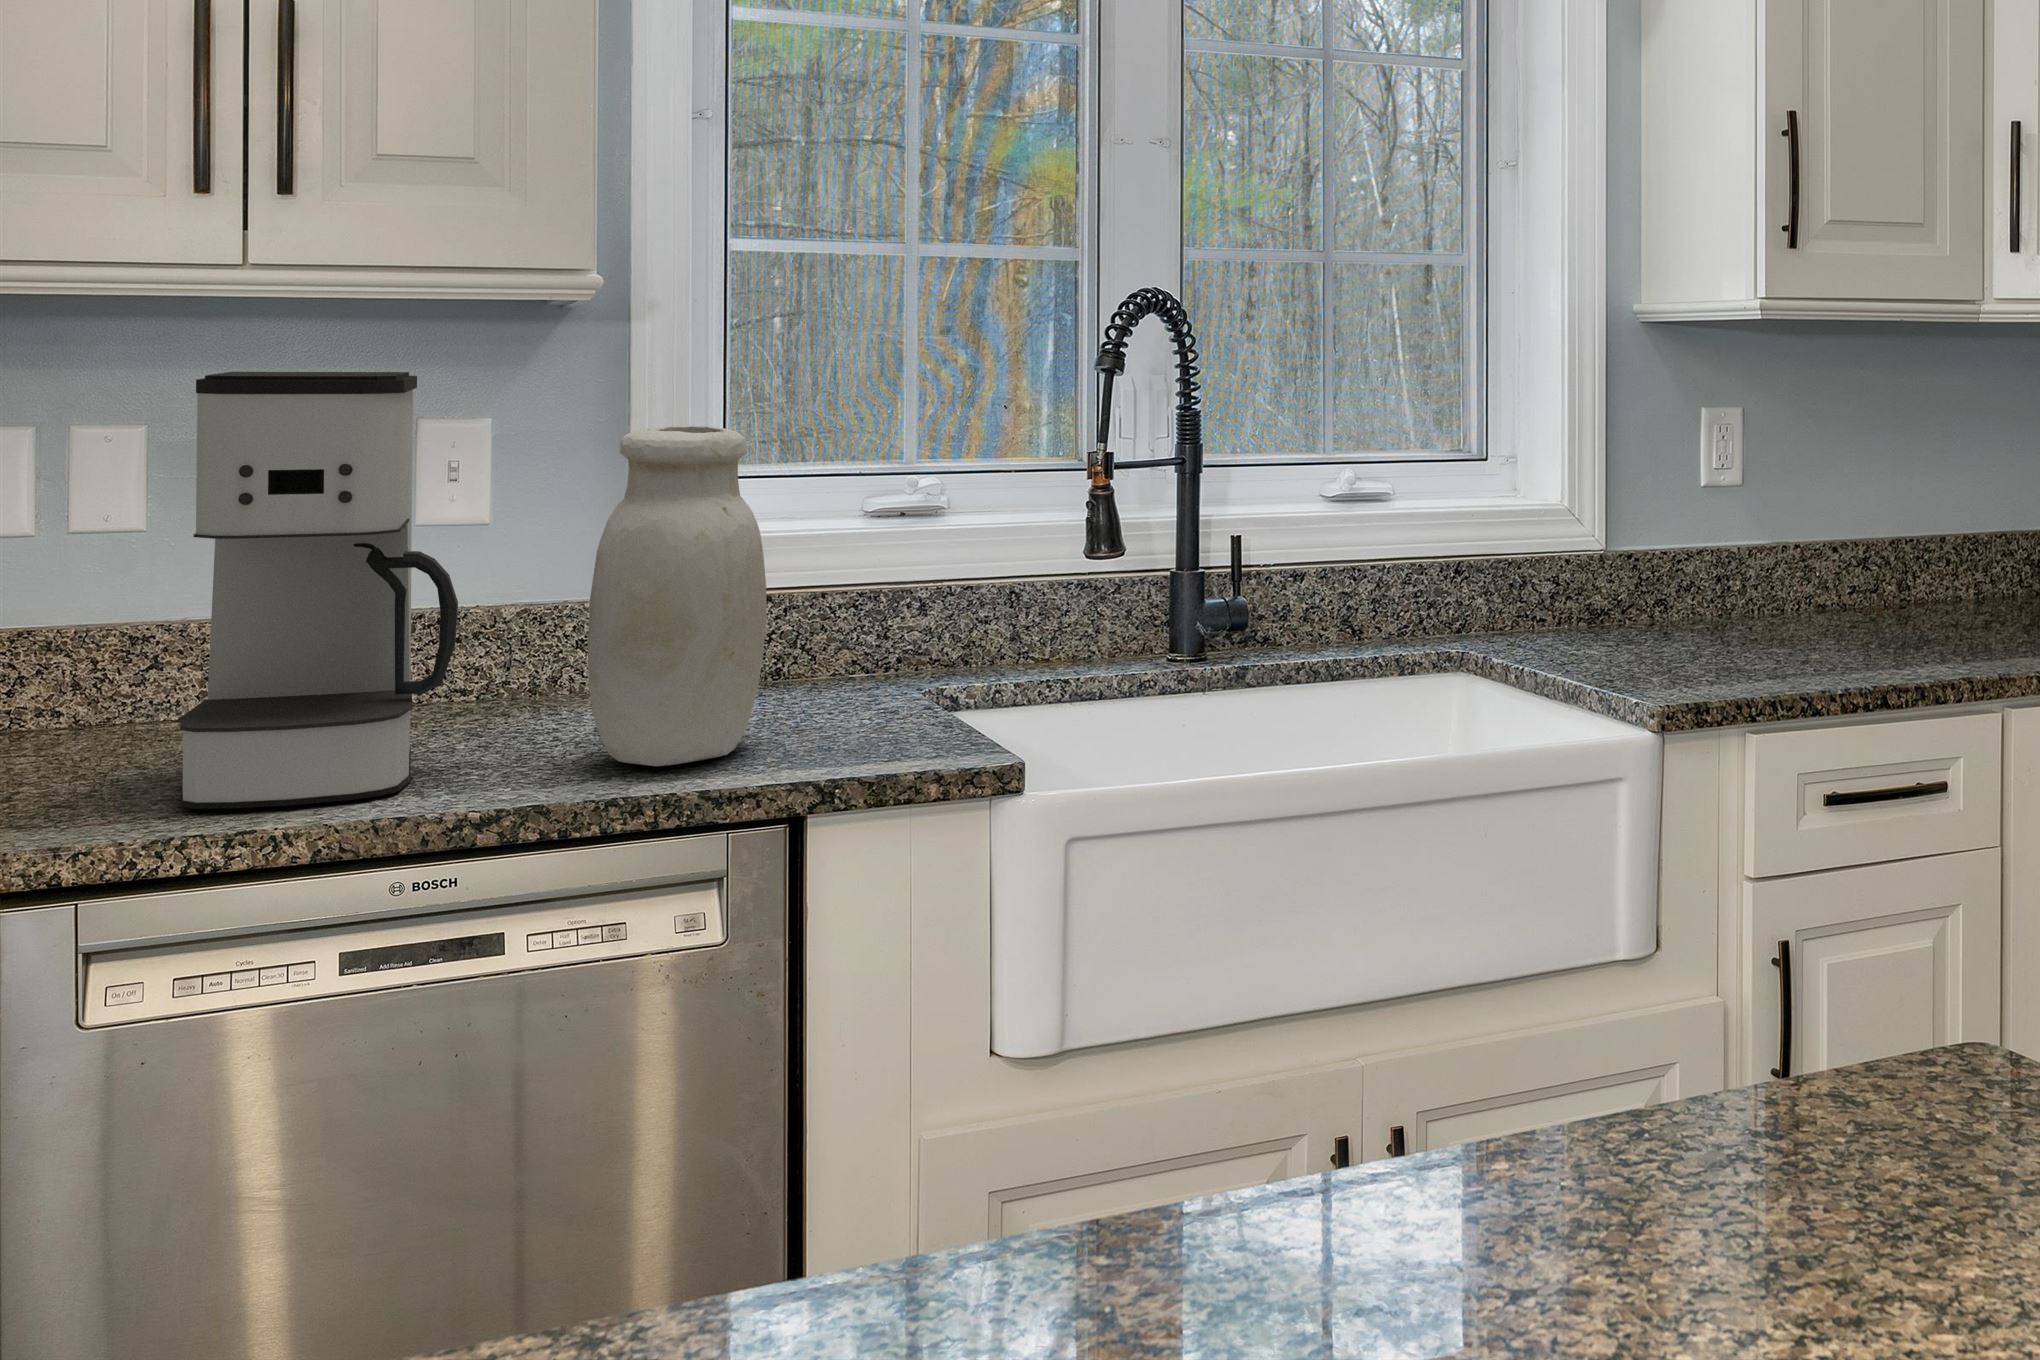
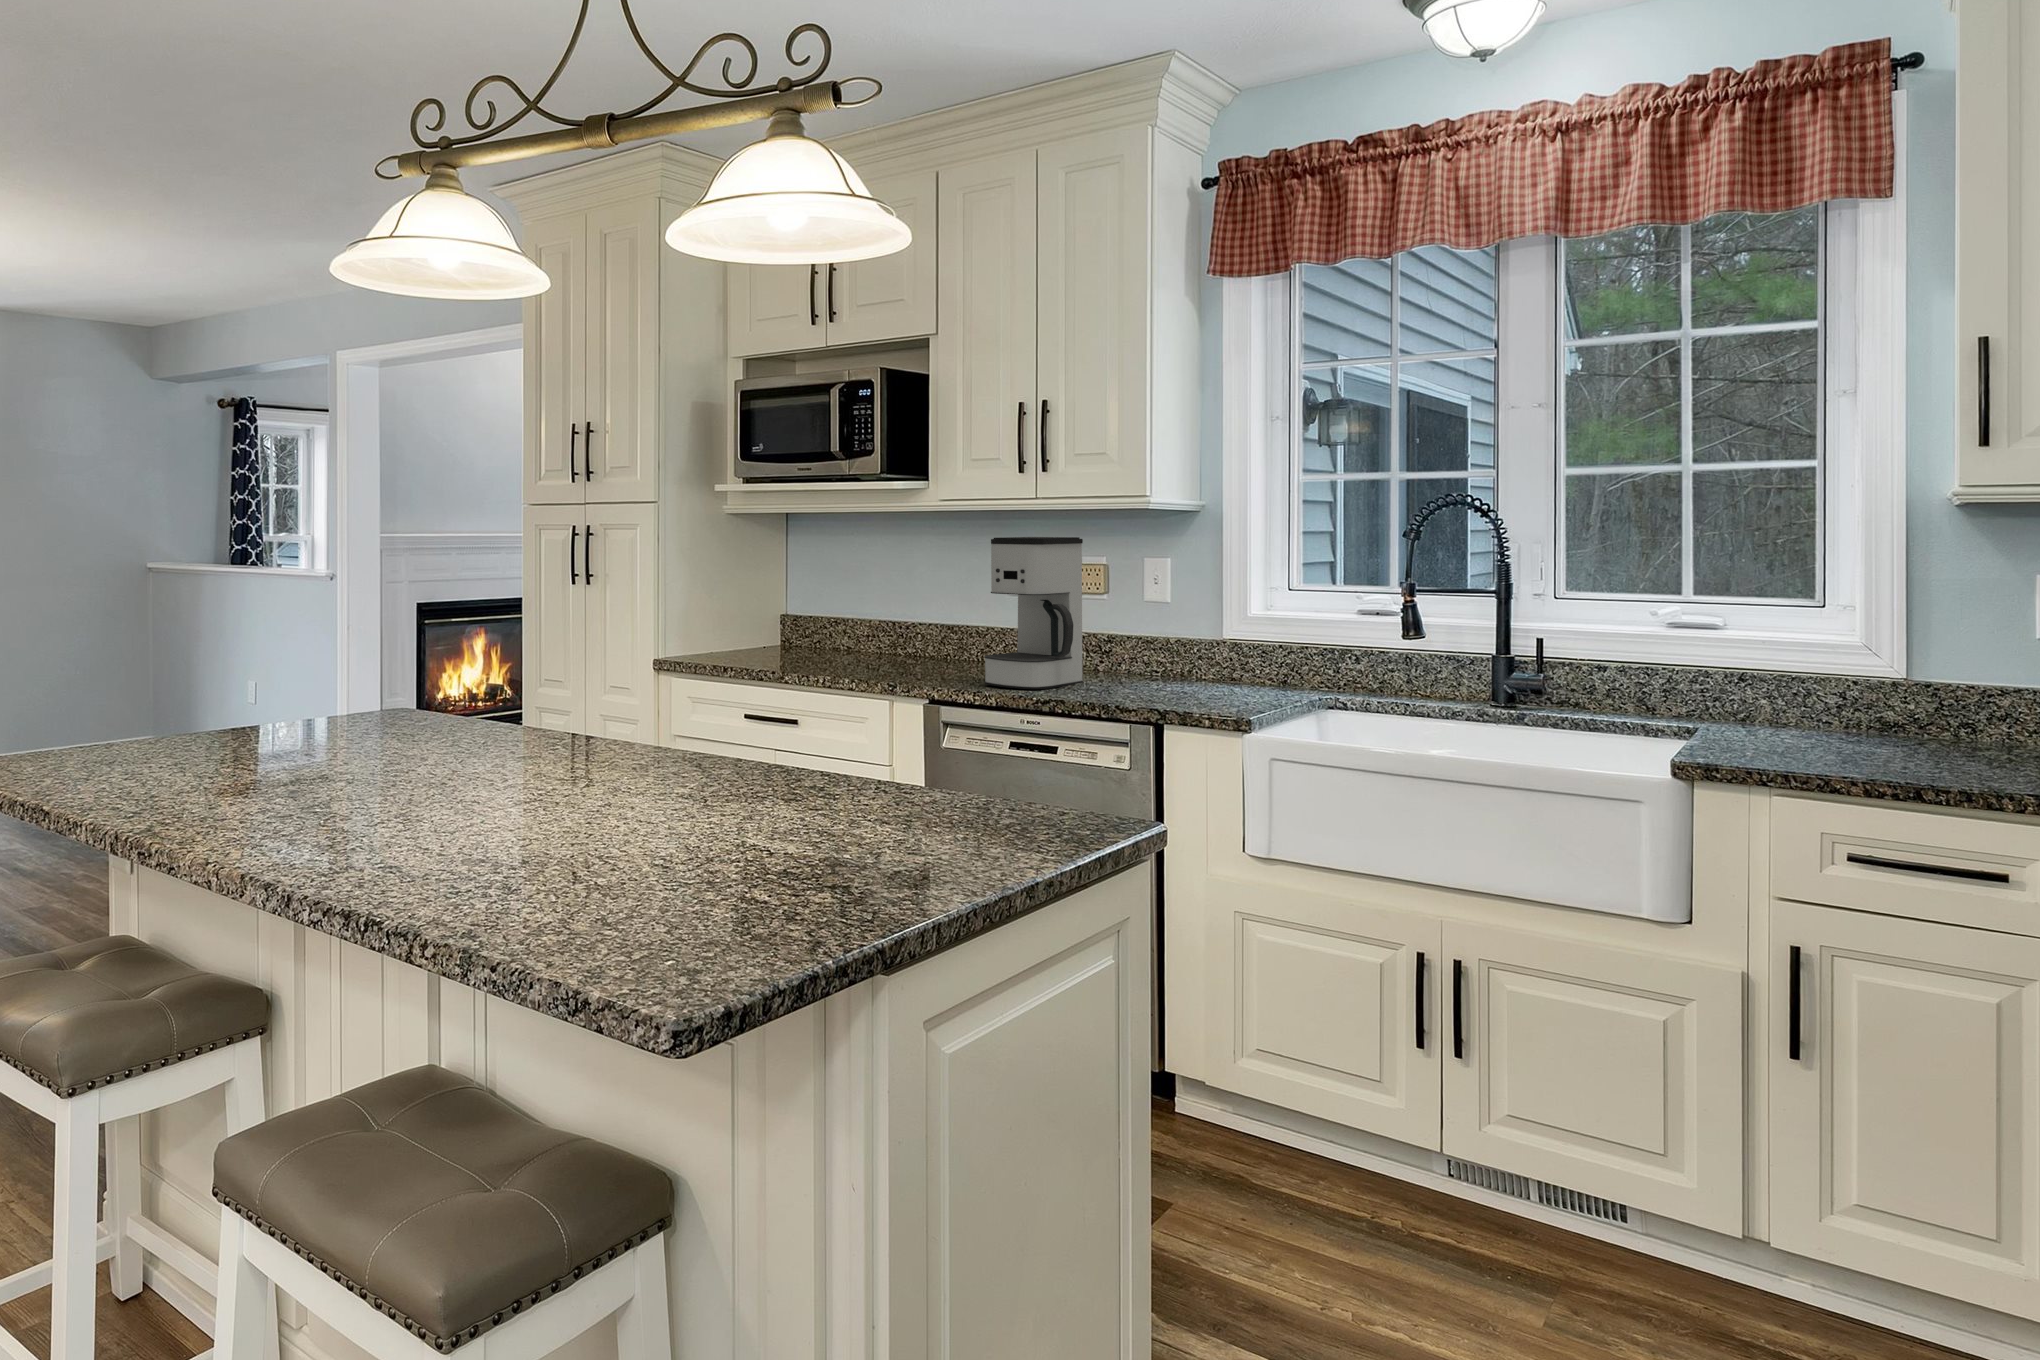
jar: present [588,426,767,766] -> none [1098,560,1173,696]

